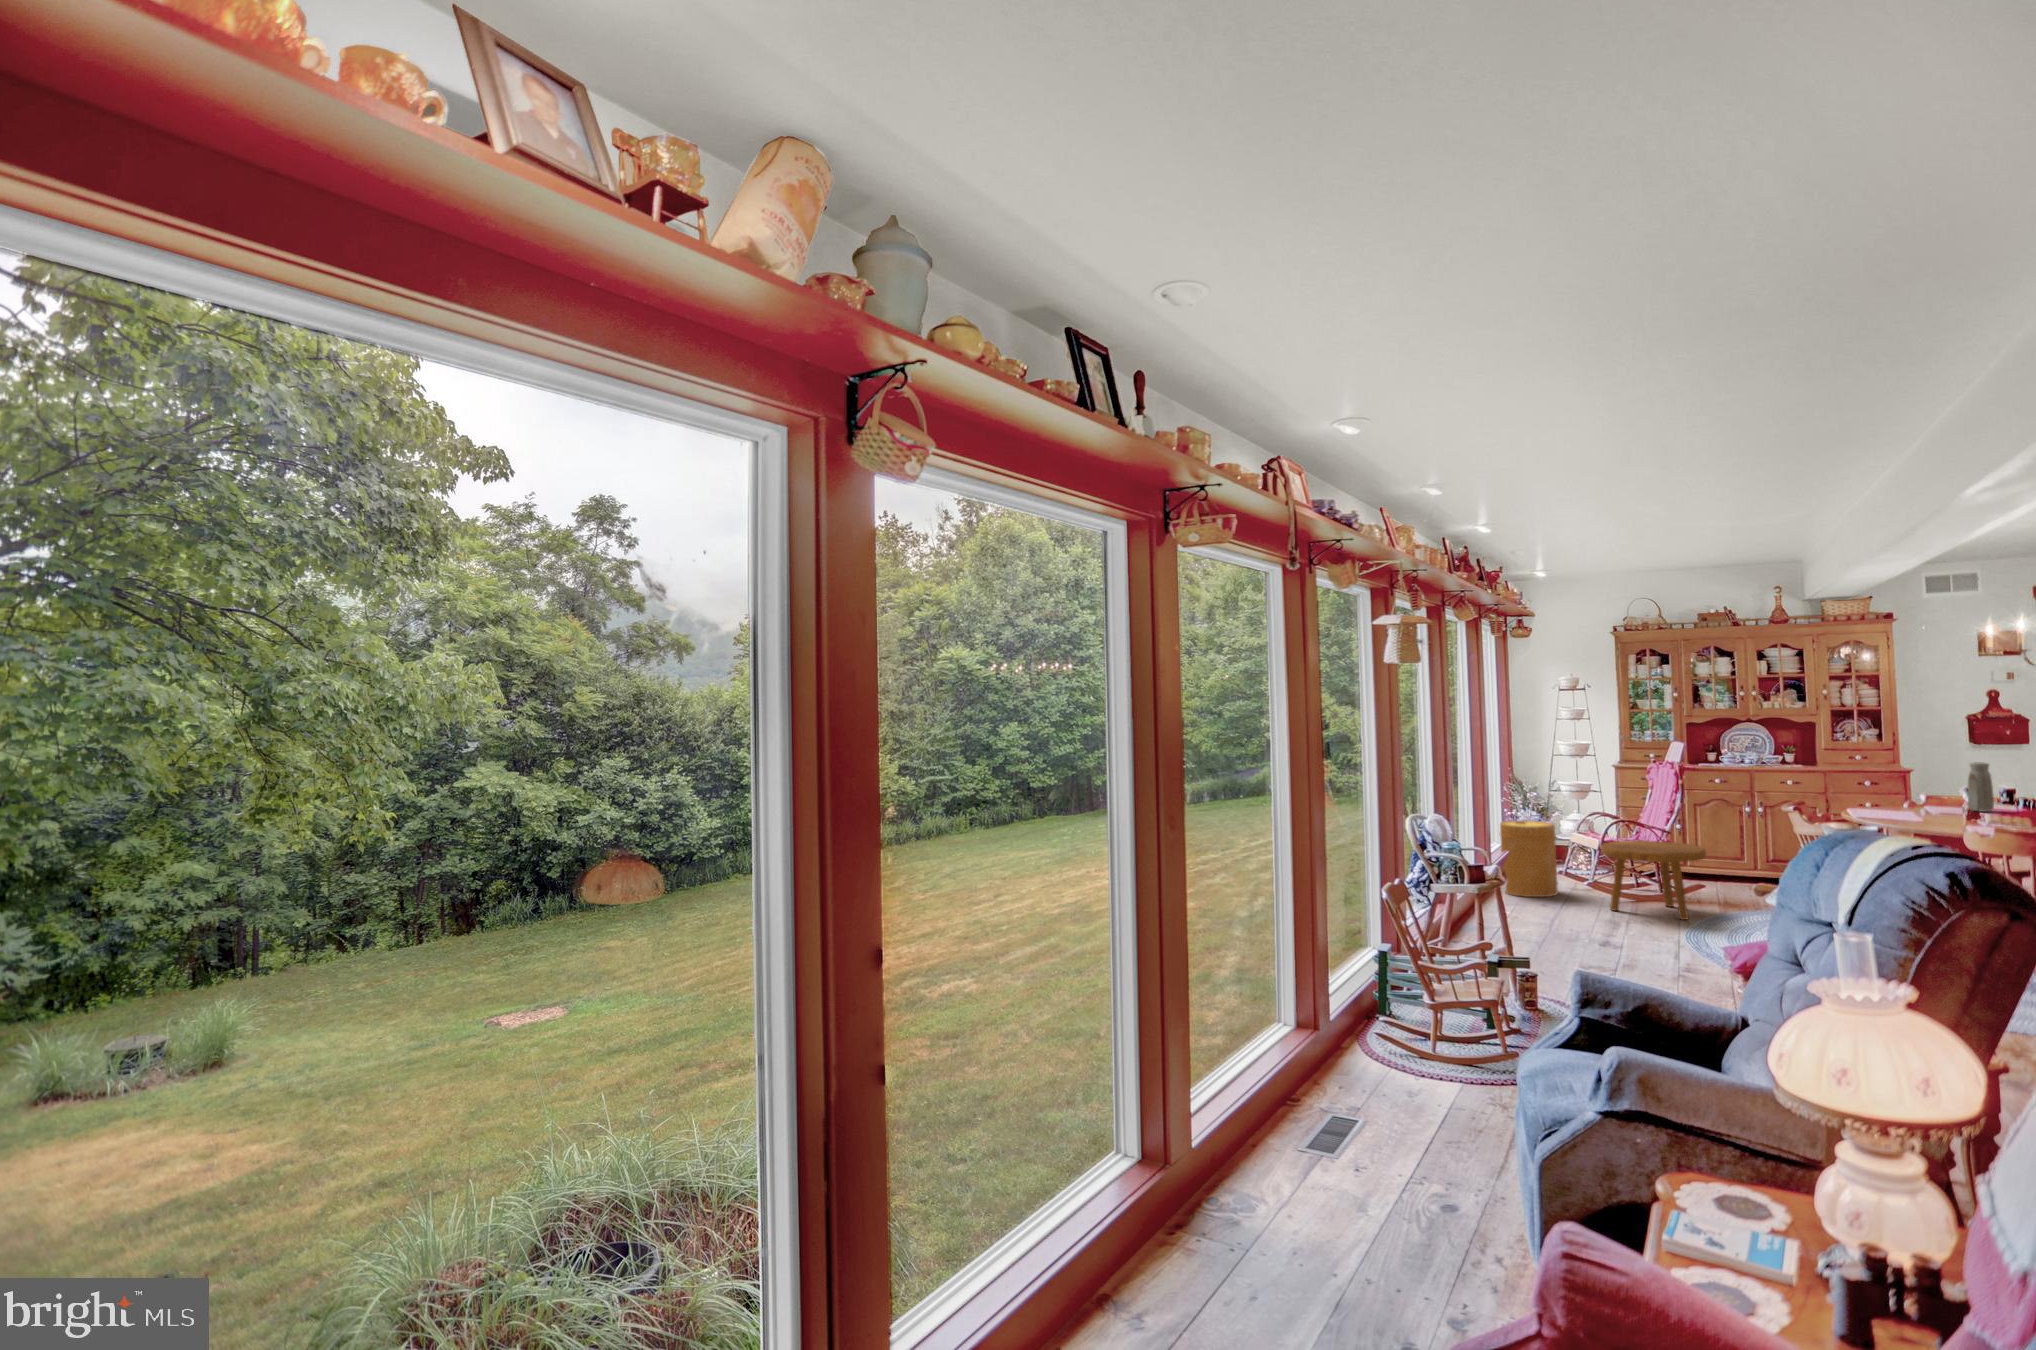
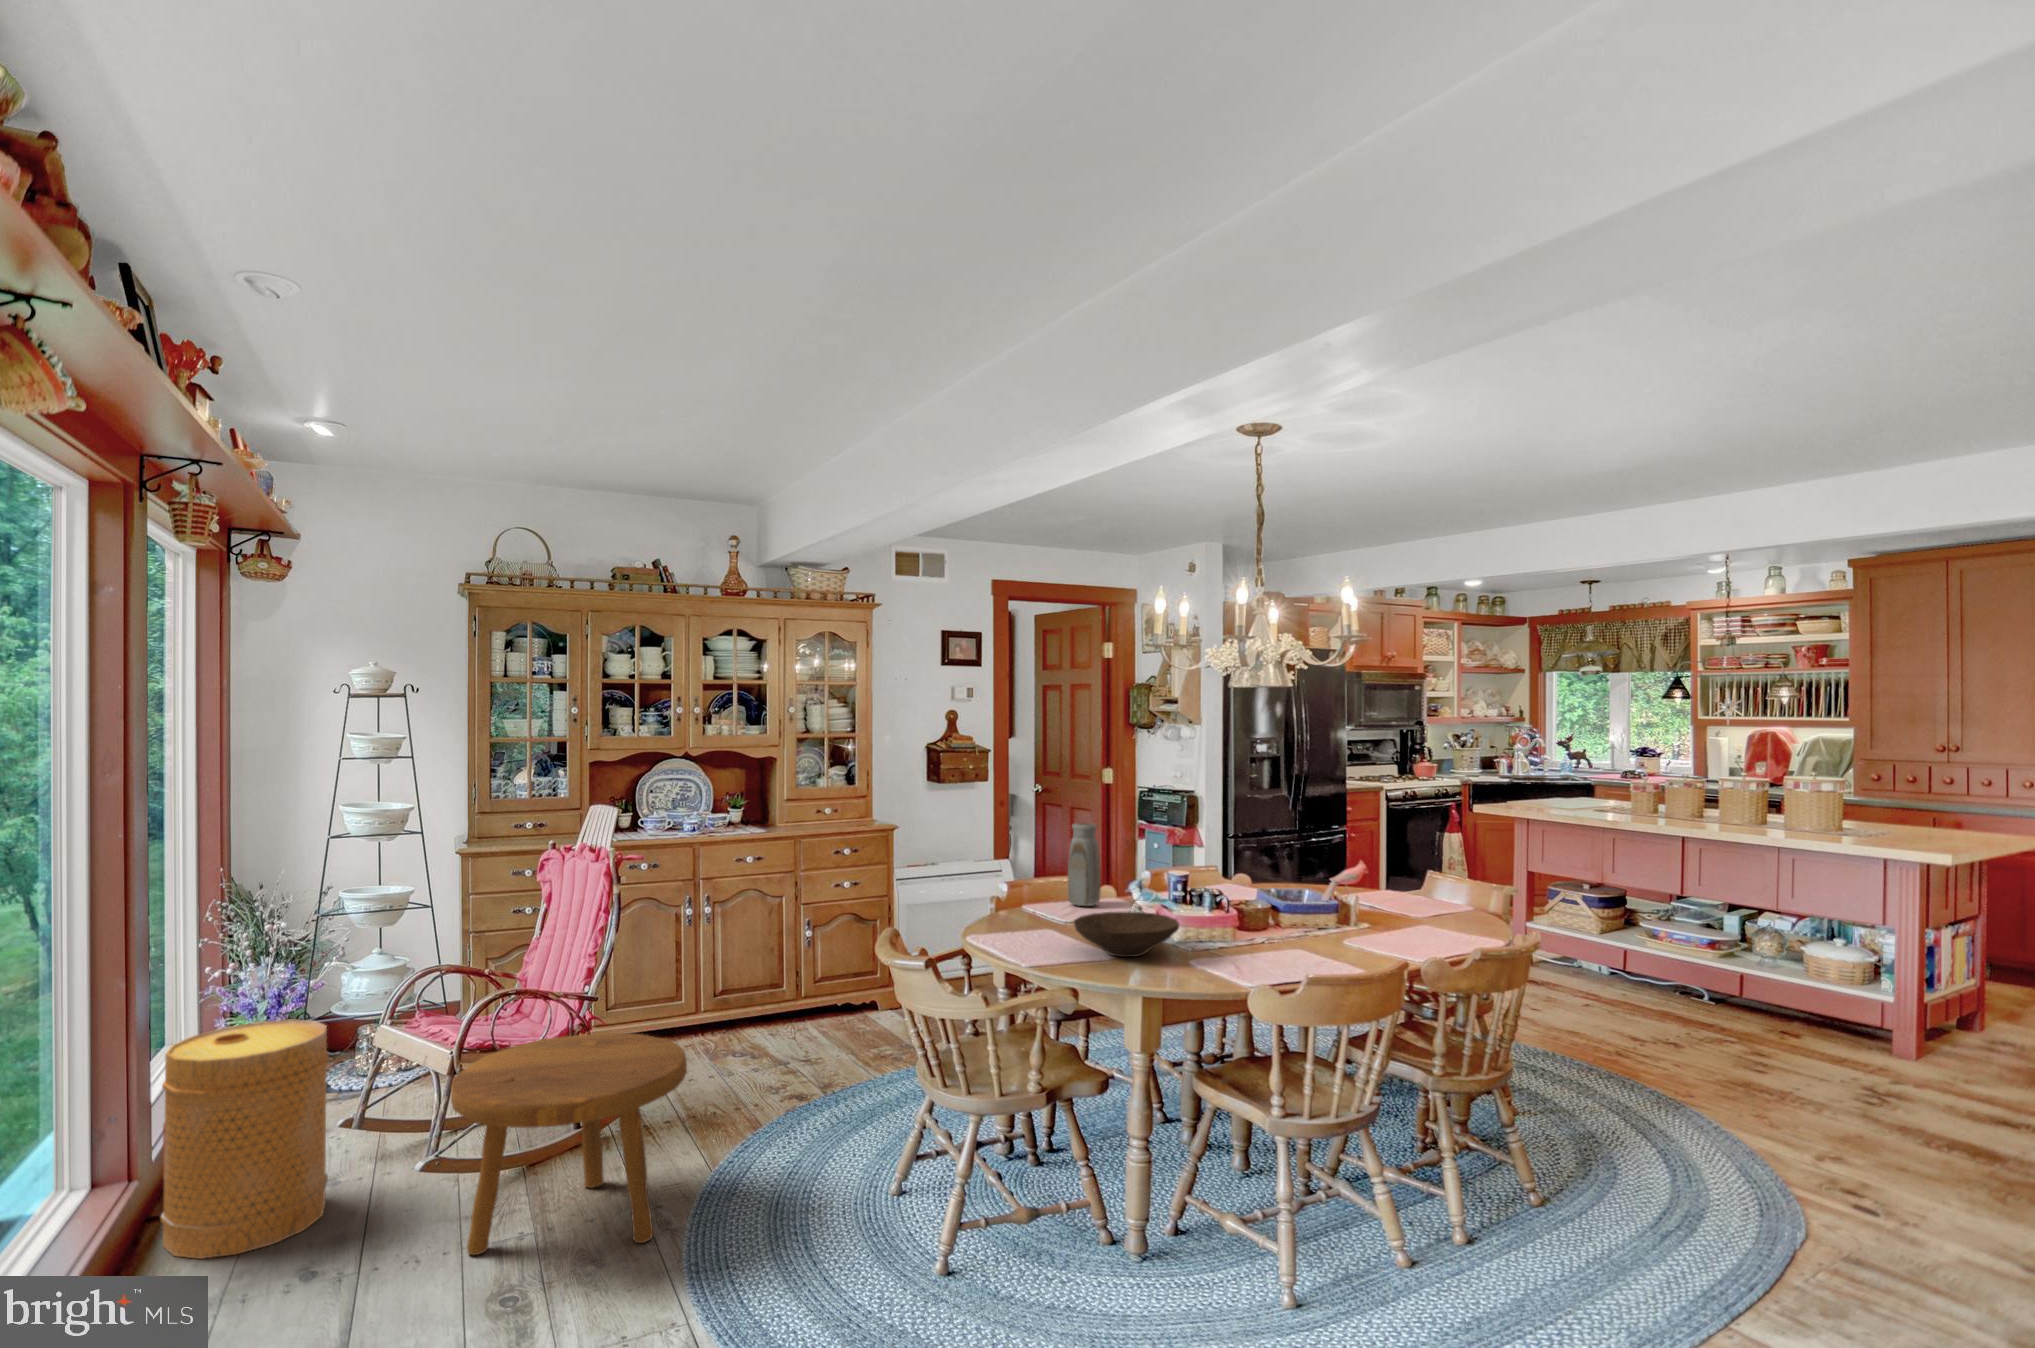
wooden bowl: none [1914,806,1987,826] -> present [1074,912,1179,957]

